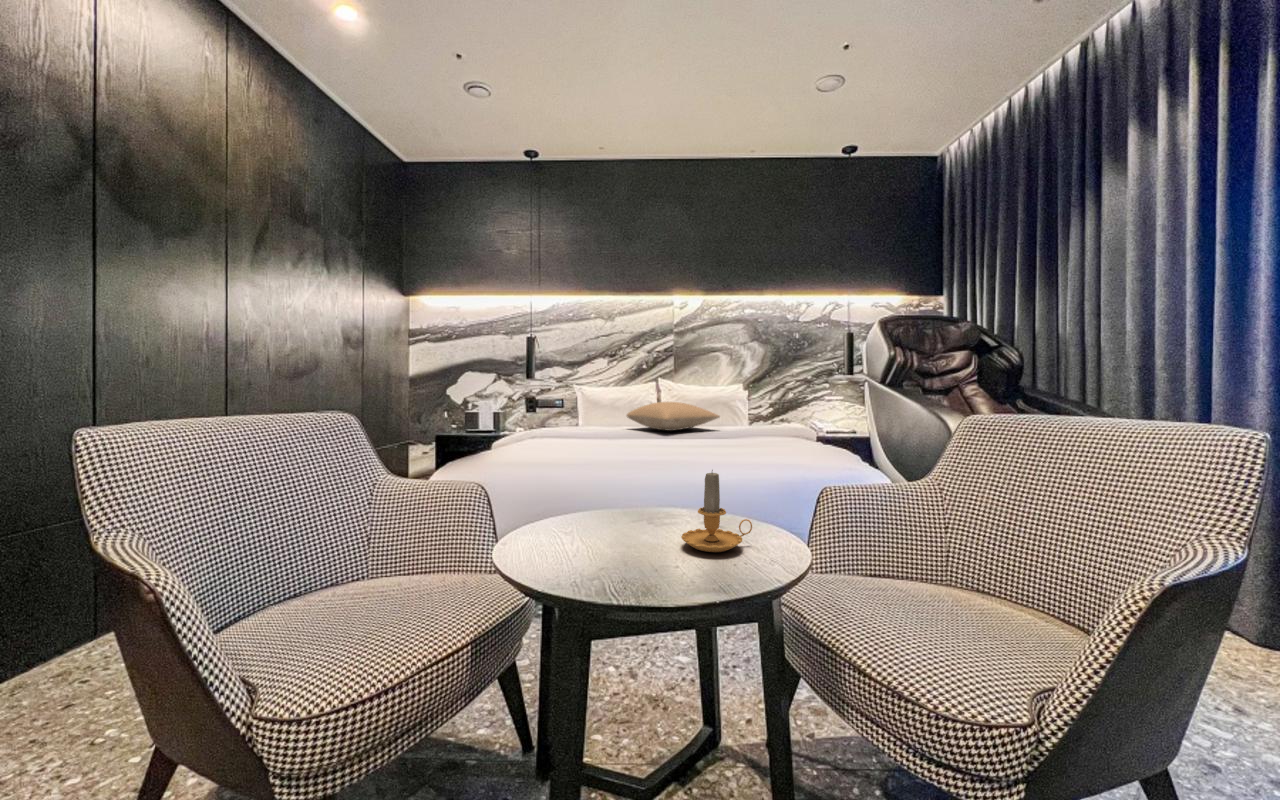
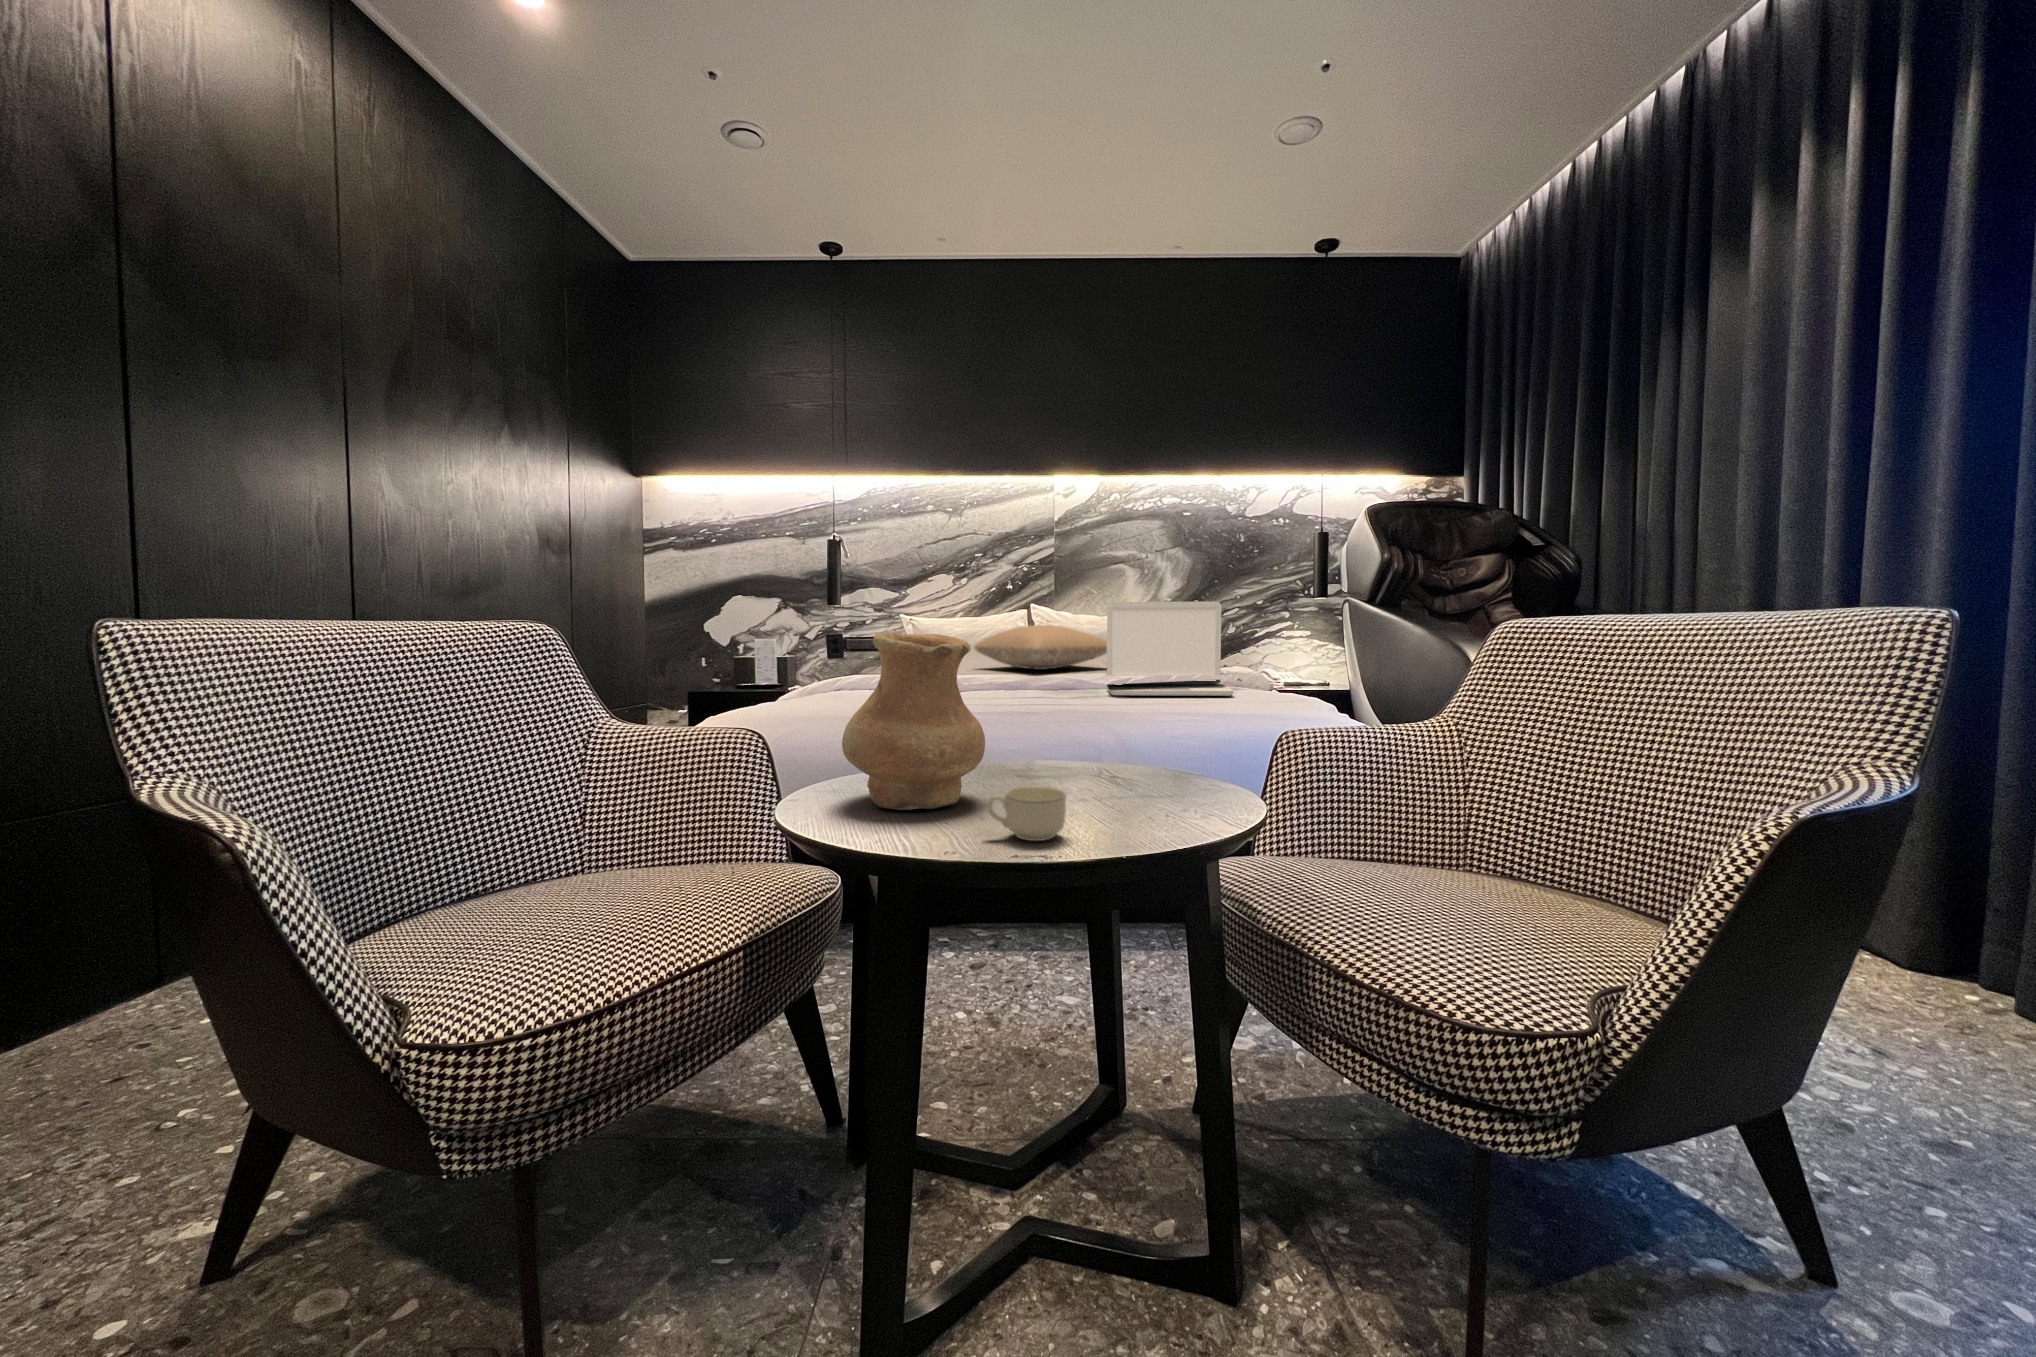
laptop: none [712,389,794,453] -> present [1107,601,1234,696]
vase: none [539,436,631,553] -> present [842,633,985,810]
candle: present [681,470,752,552] -> none [1063,681,1172,807]
cup: none [631,543,683,582] -> present [986,786,1067,841]

